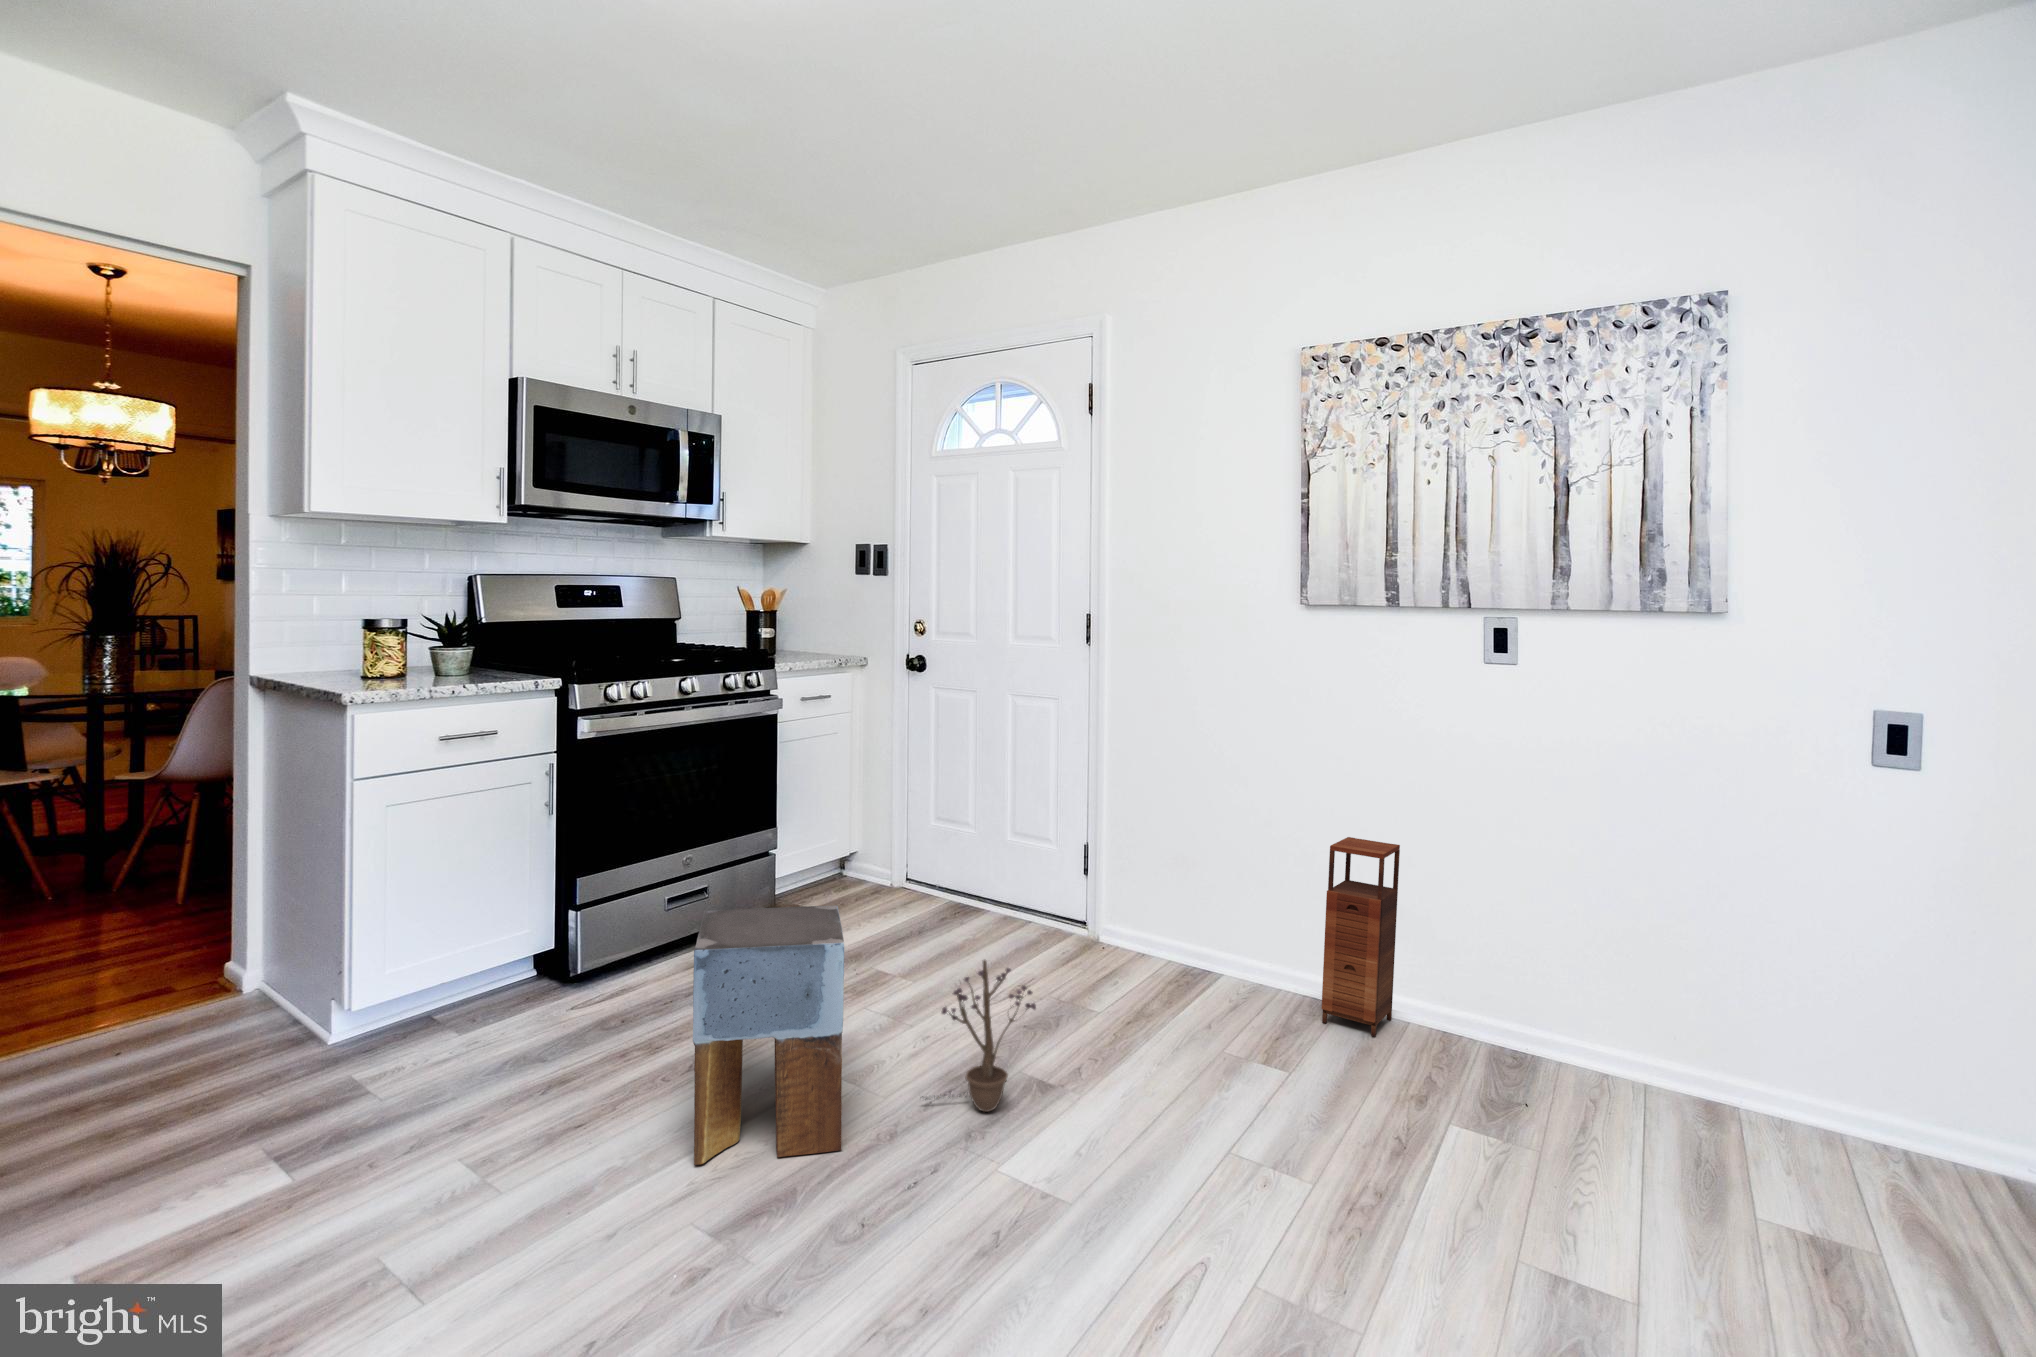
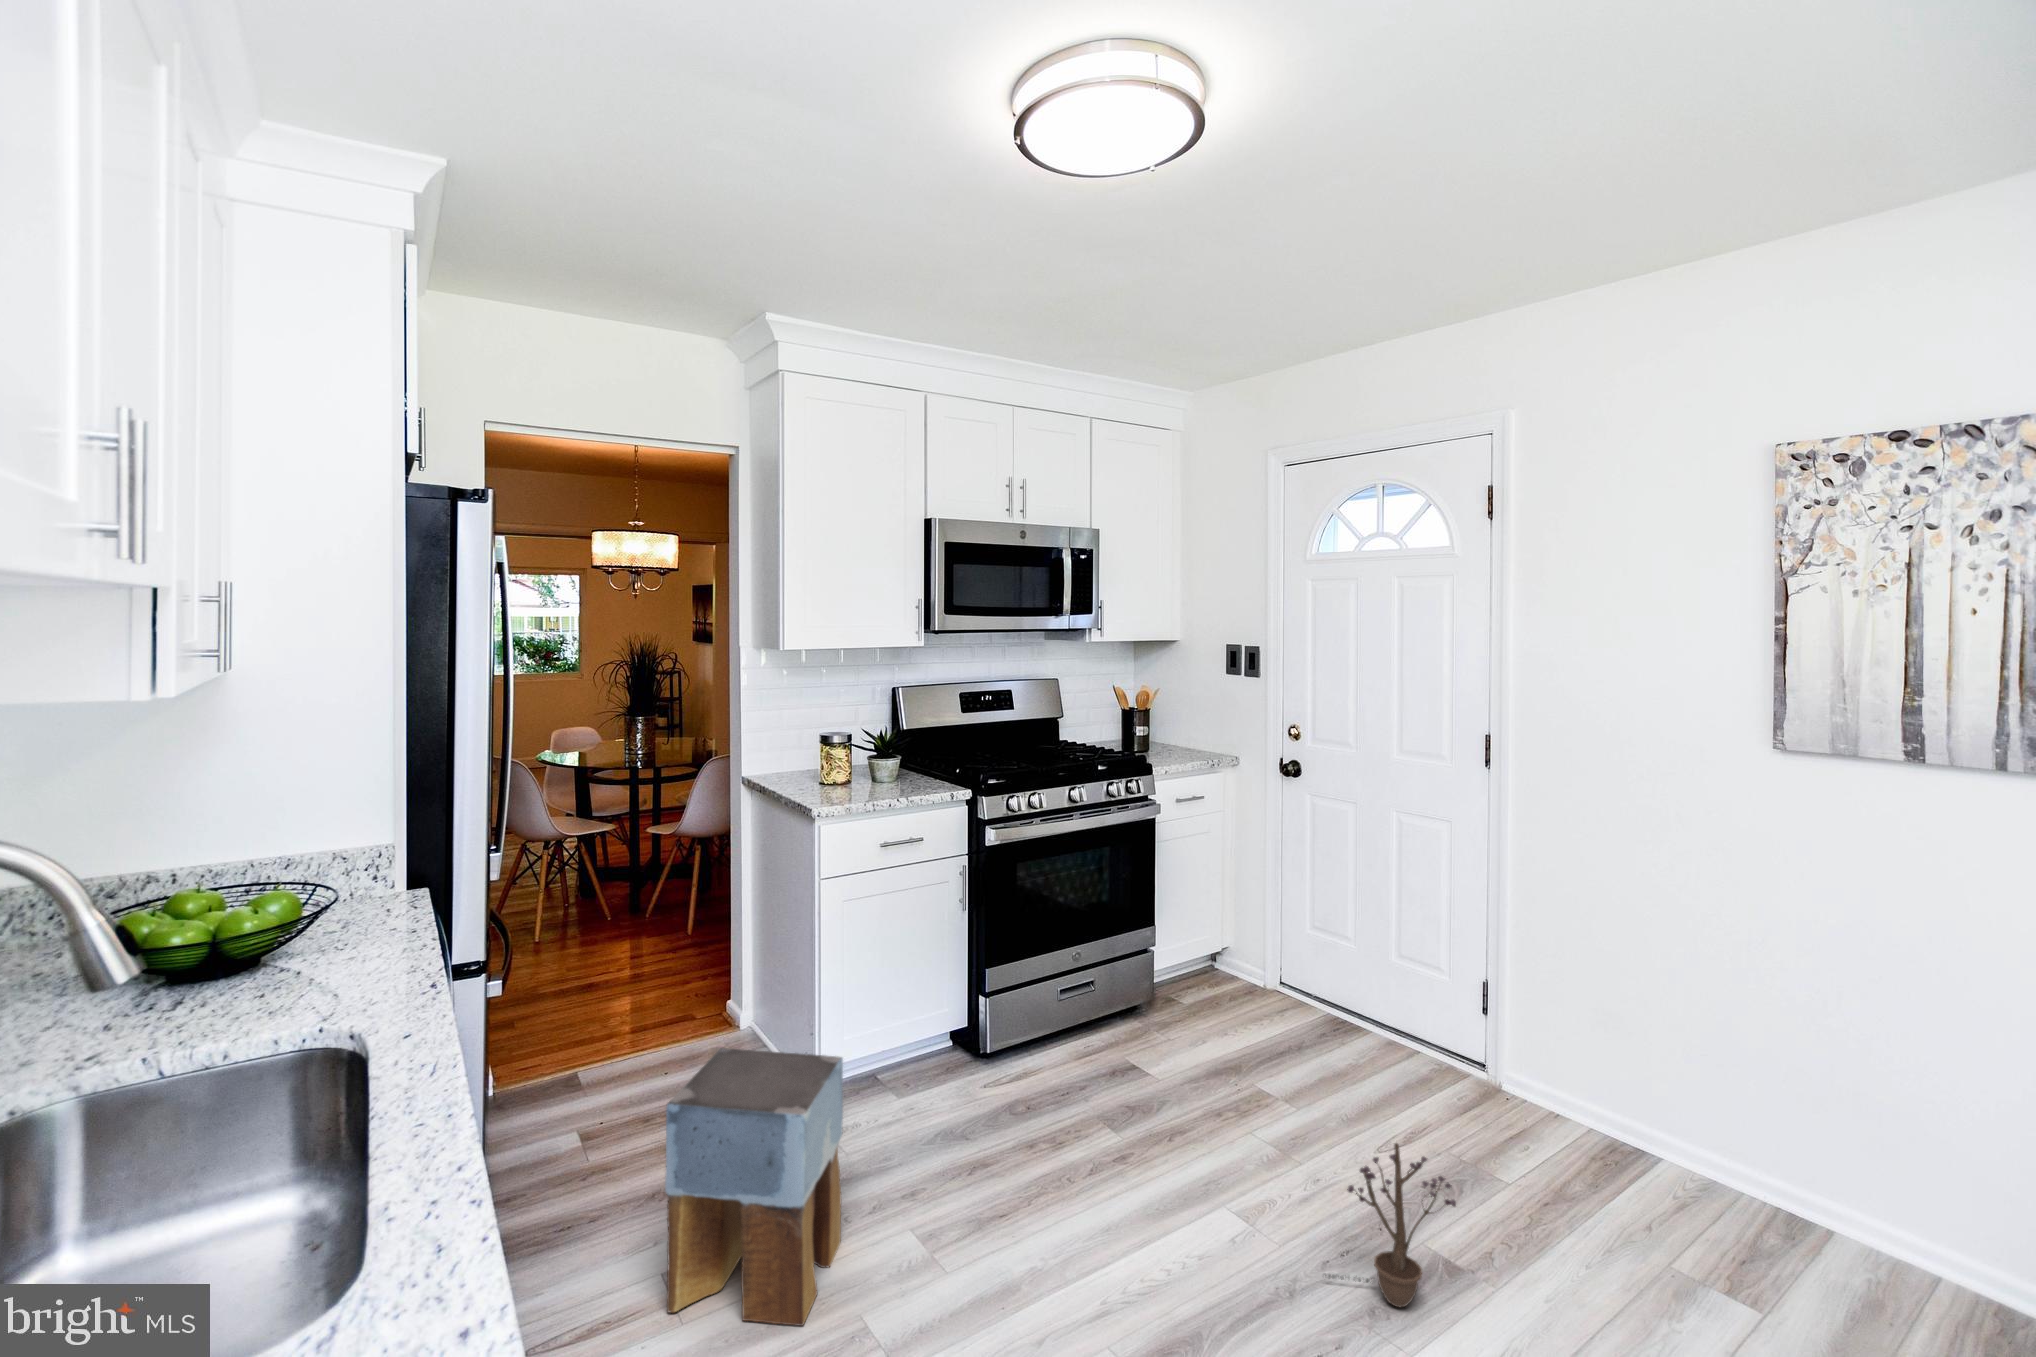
storage cabinet: present [1322,837,1400,1036] -> none [1813,1030,1931,1291]
stool: present [693,905,844,1165] -> present [665,1048,843,1326]

